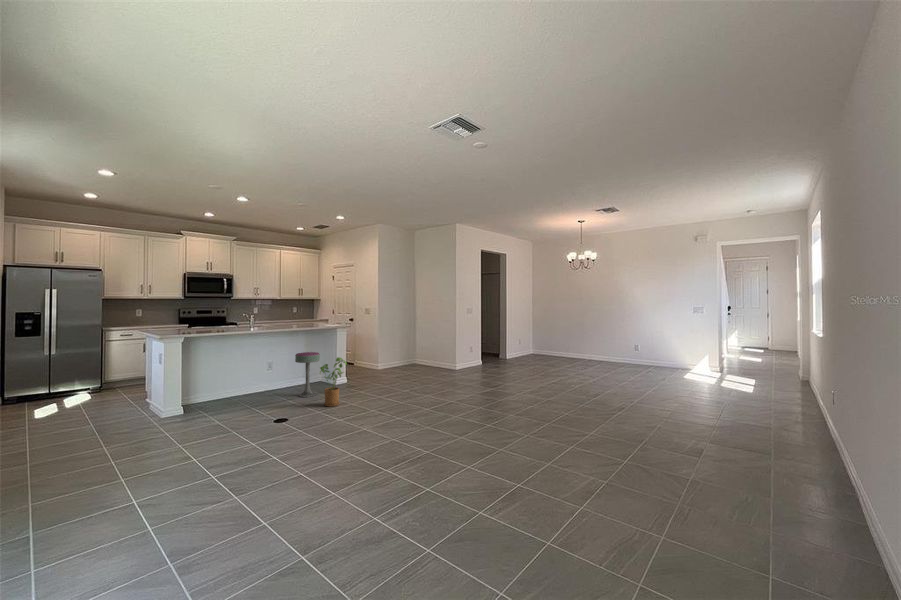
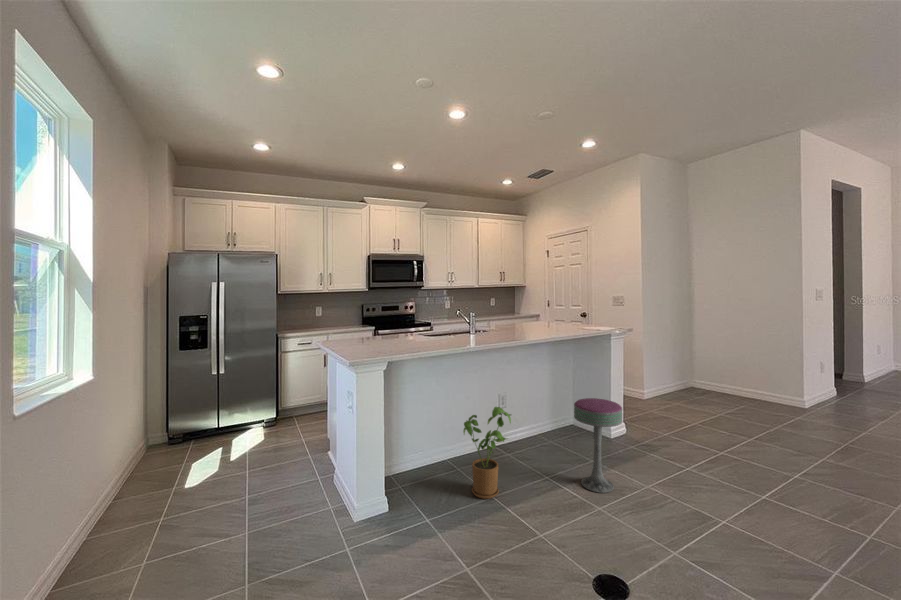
house plant: present [320,357,347,407] -> present [463,407,511,499]

